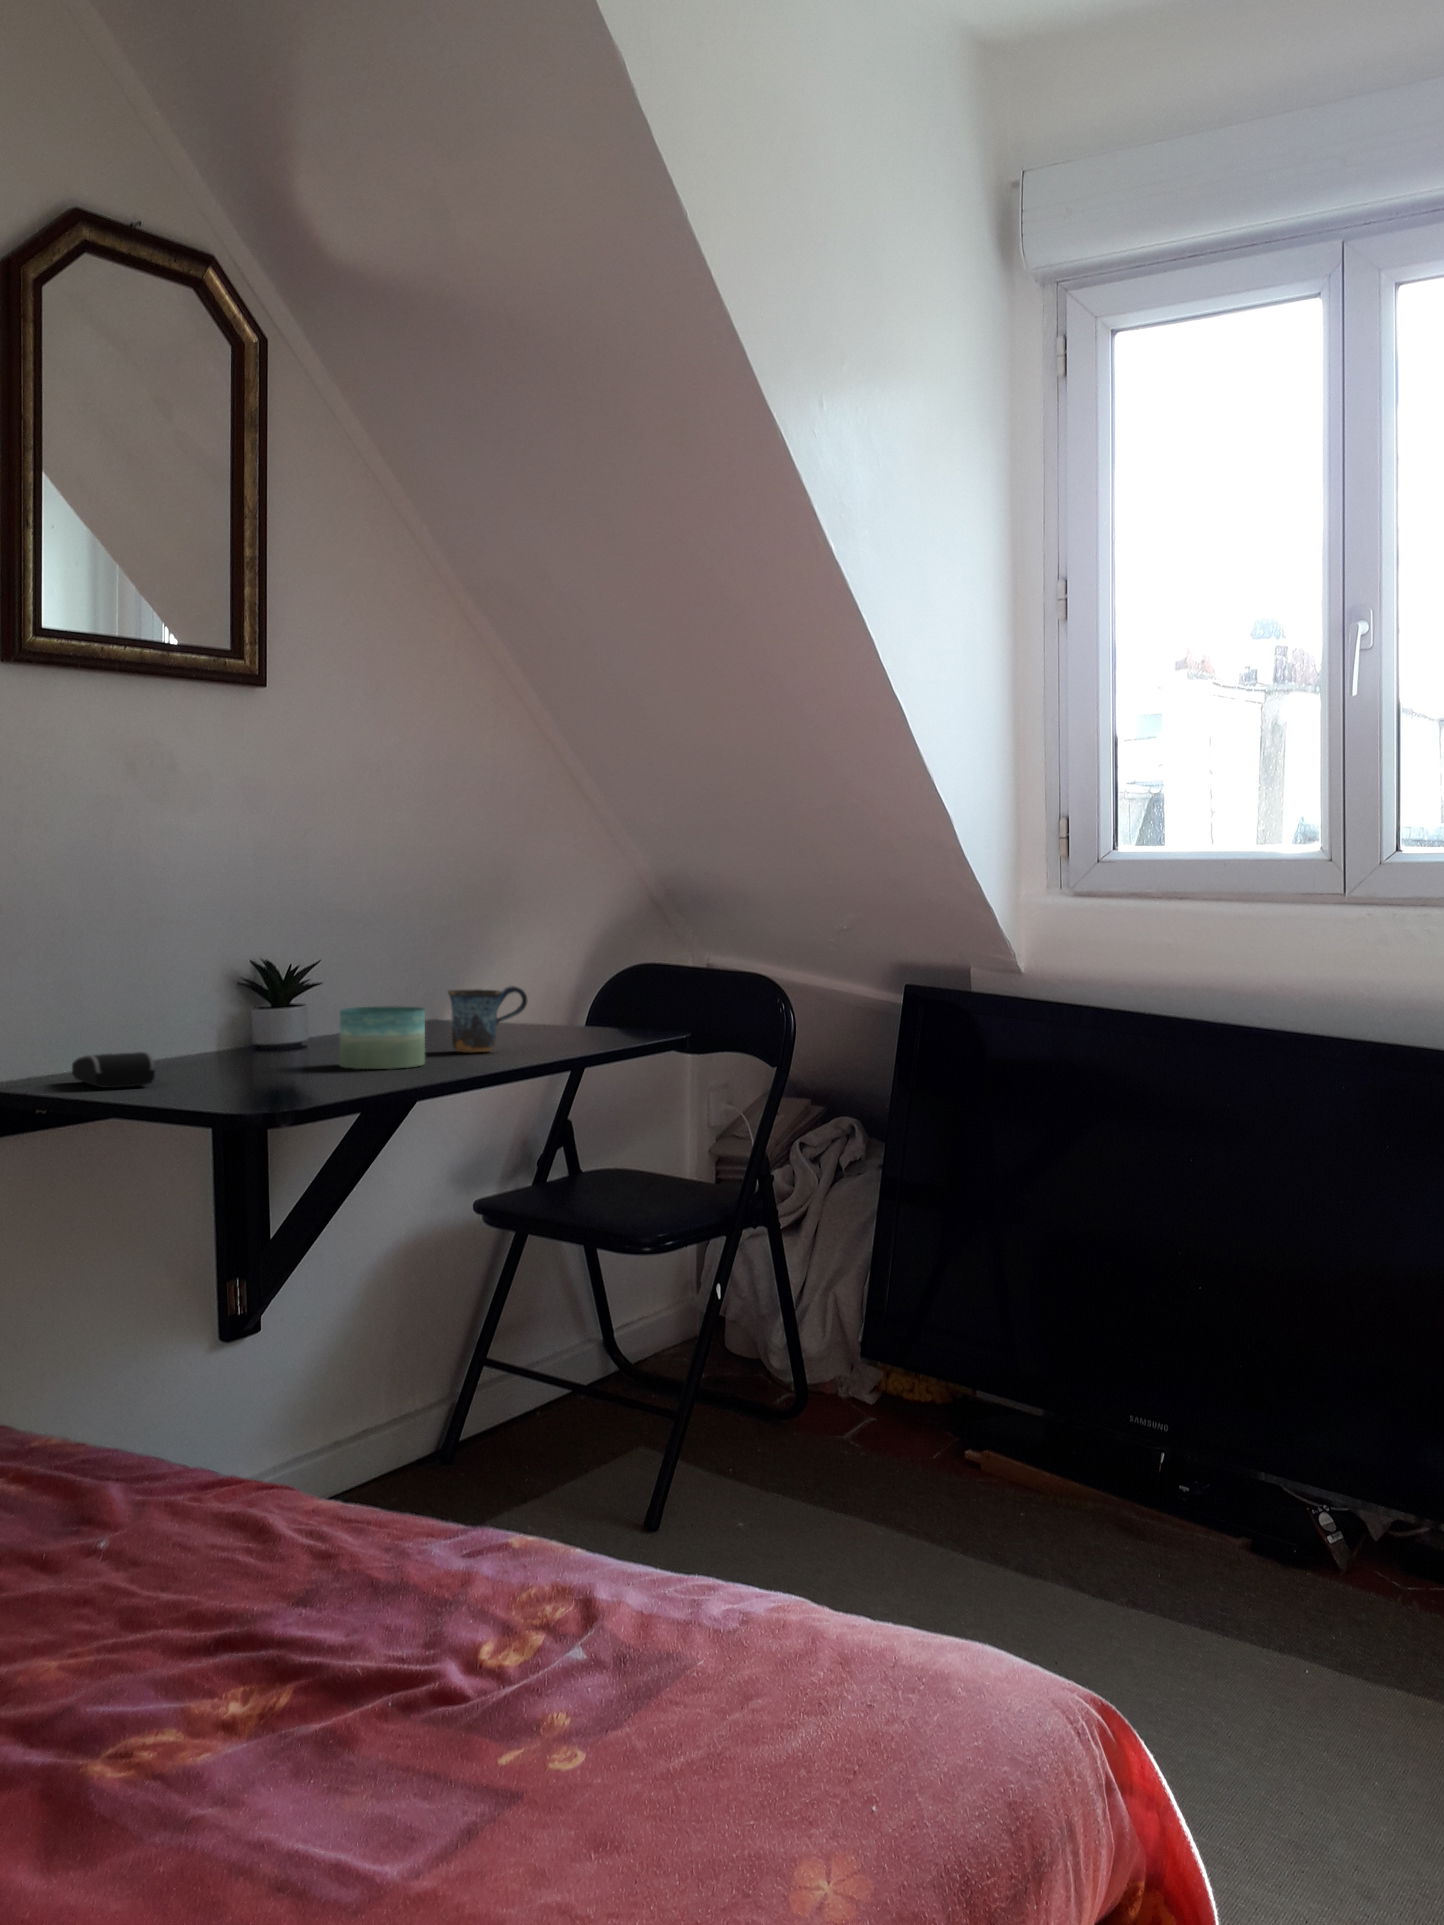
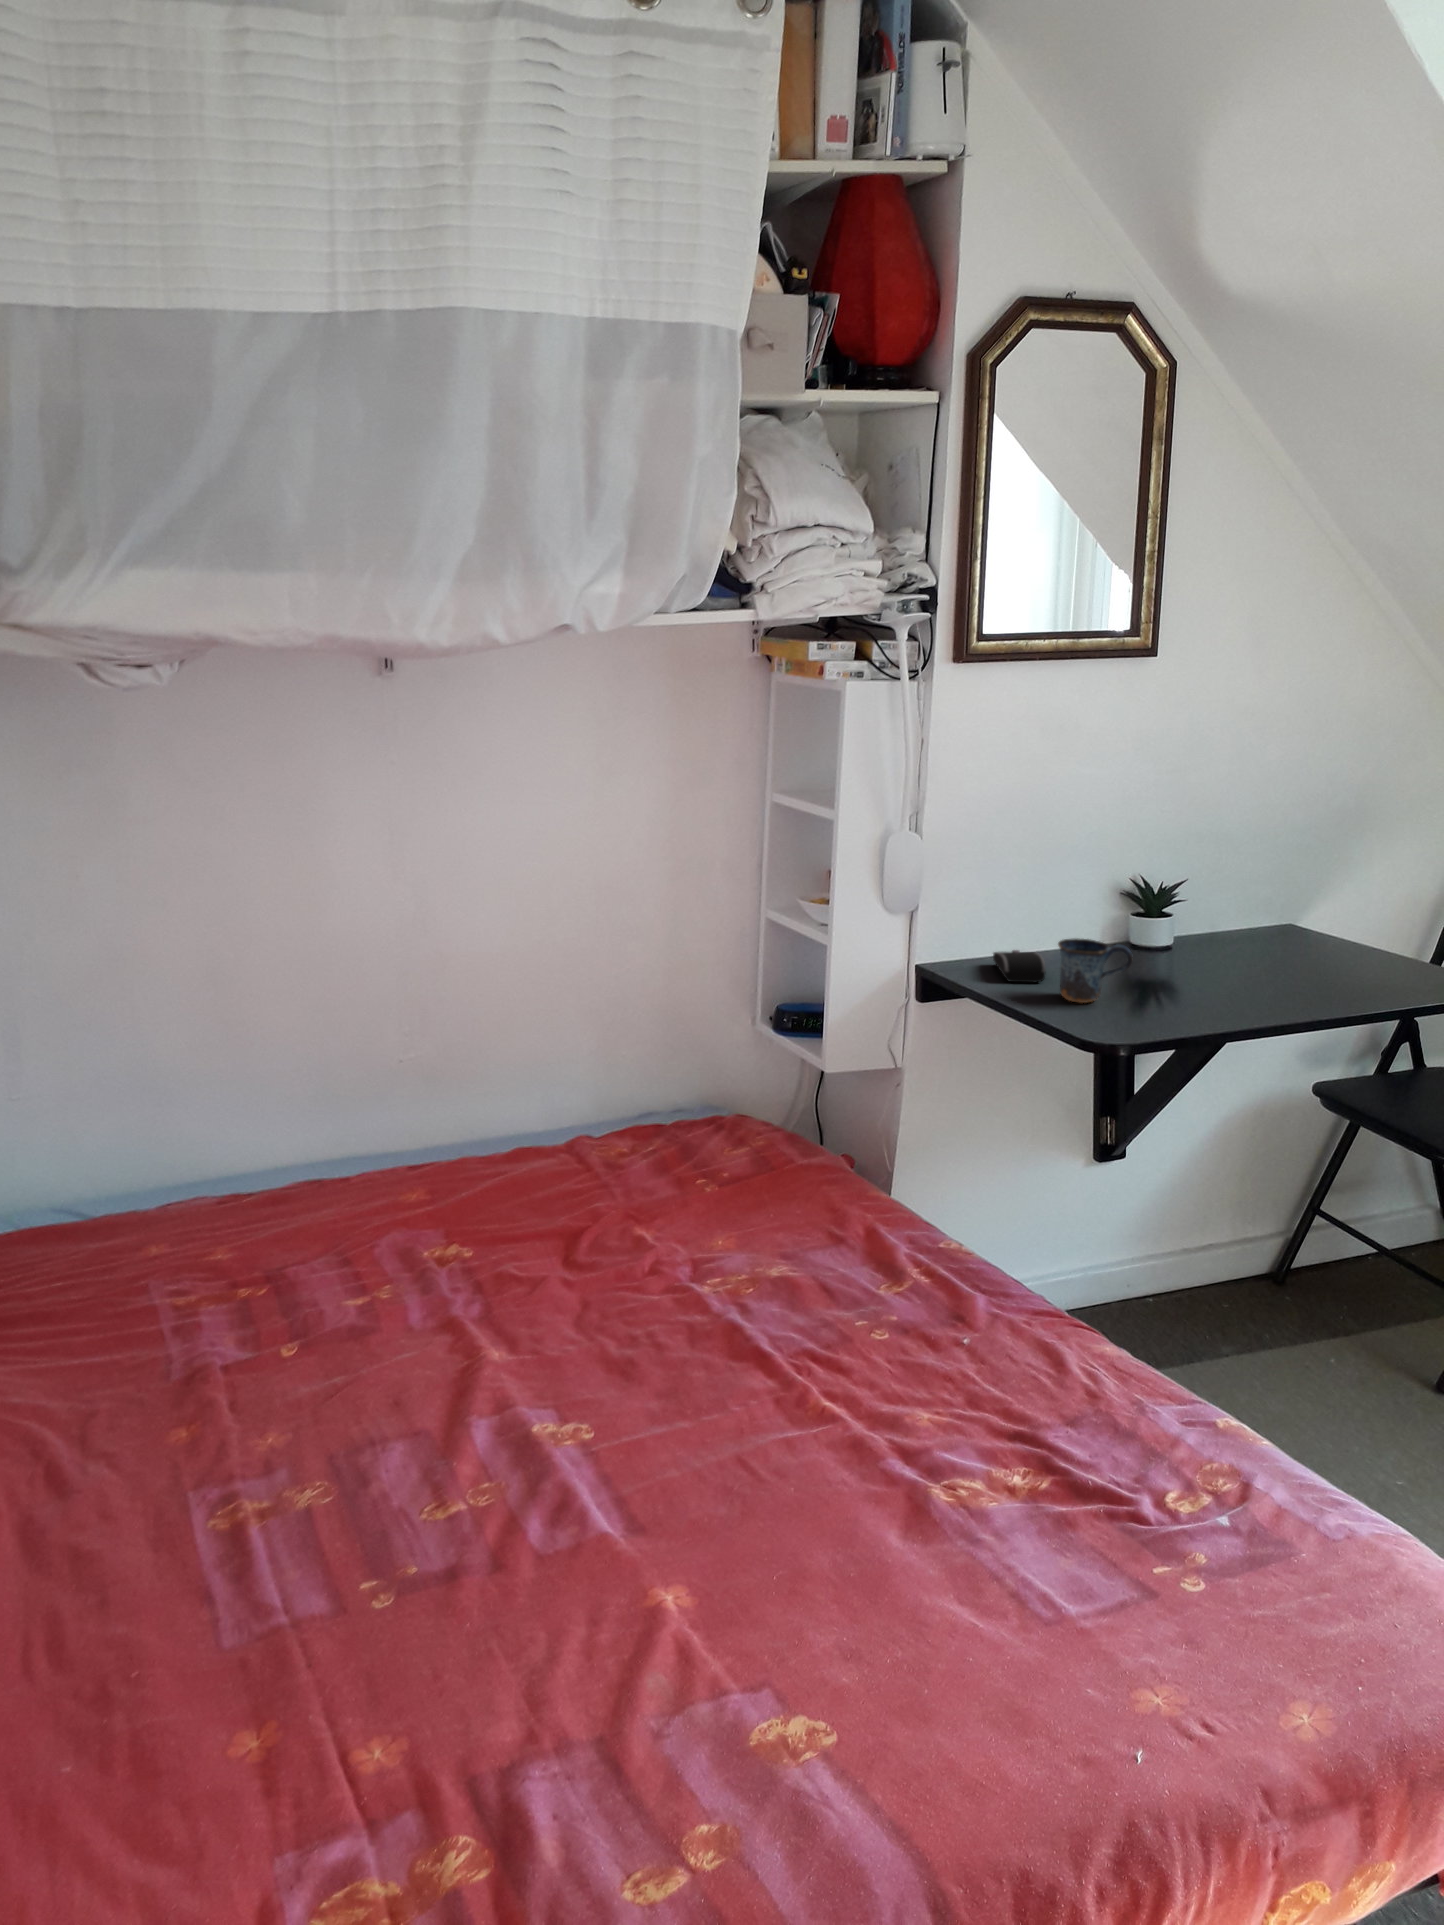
mug: present [448,986,527,1053] -> present [1058,938,1132,1003]
candle: present [339,1006,425,1069] -> none [1190,919,1263,978]

